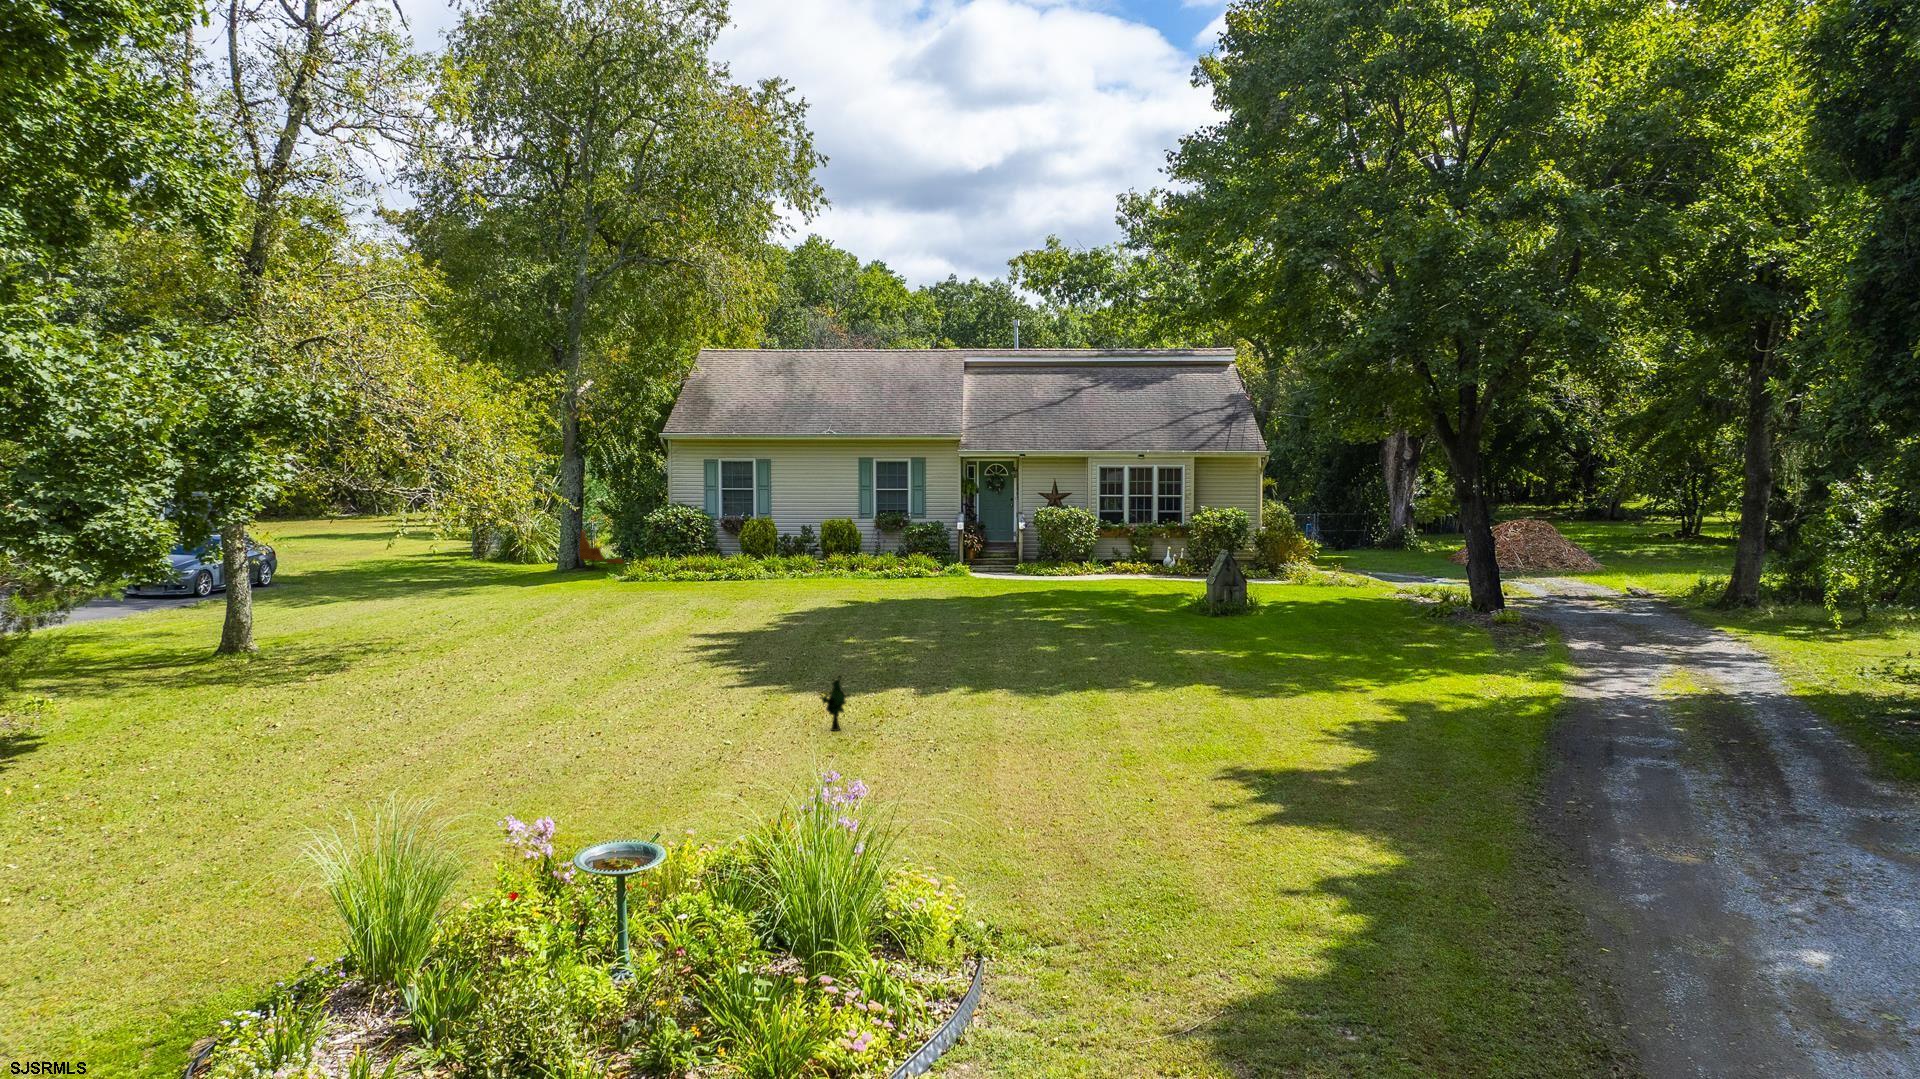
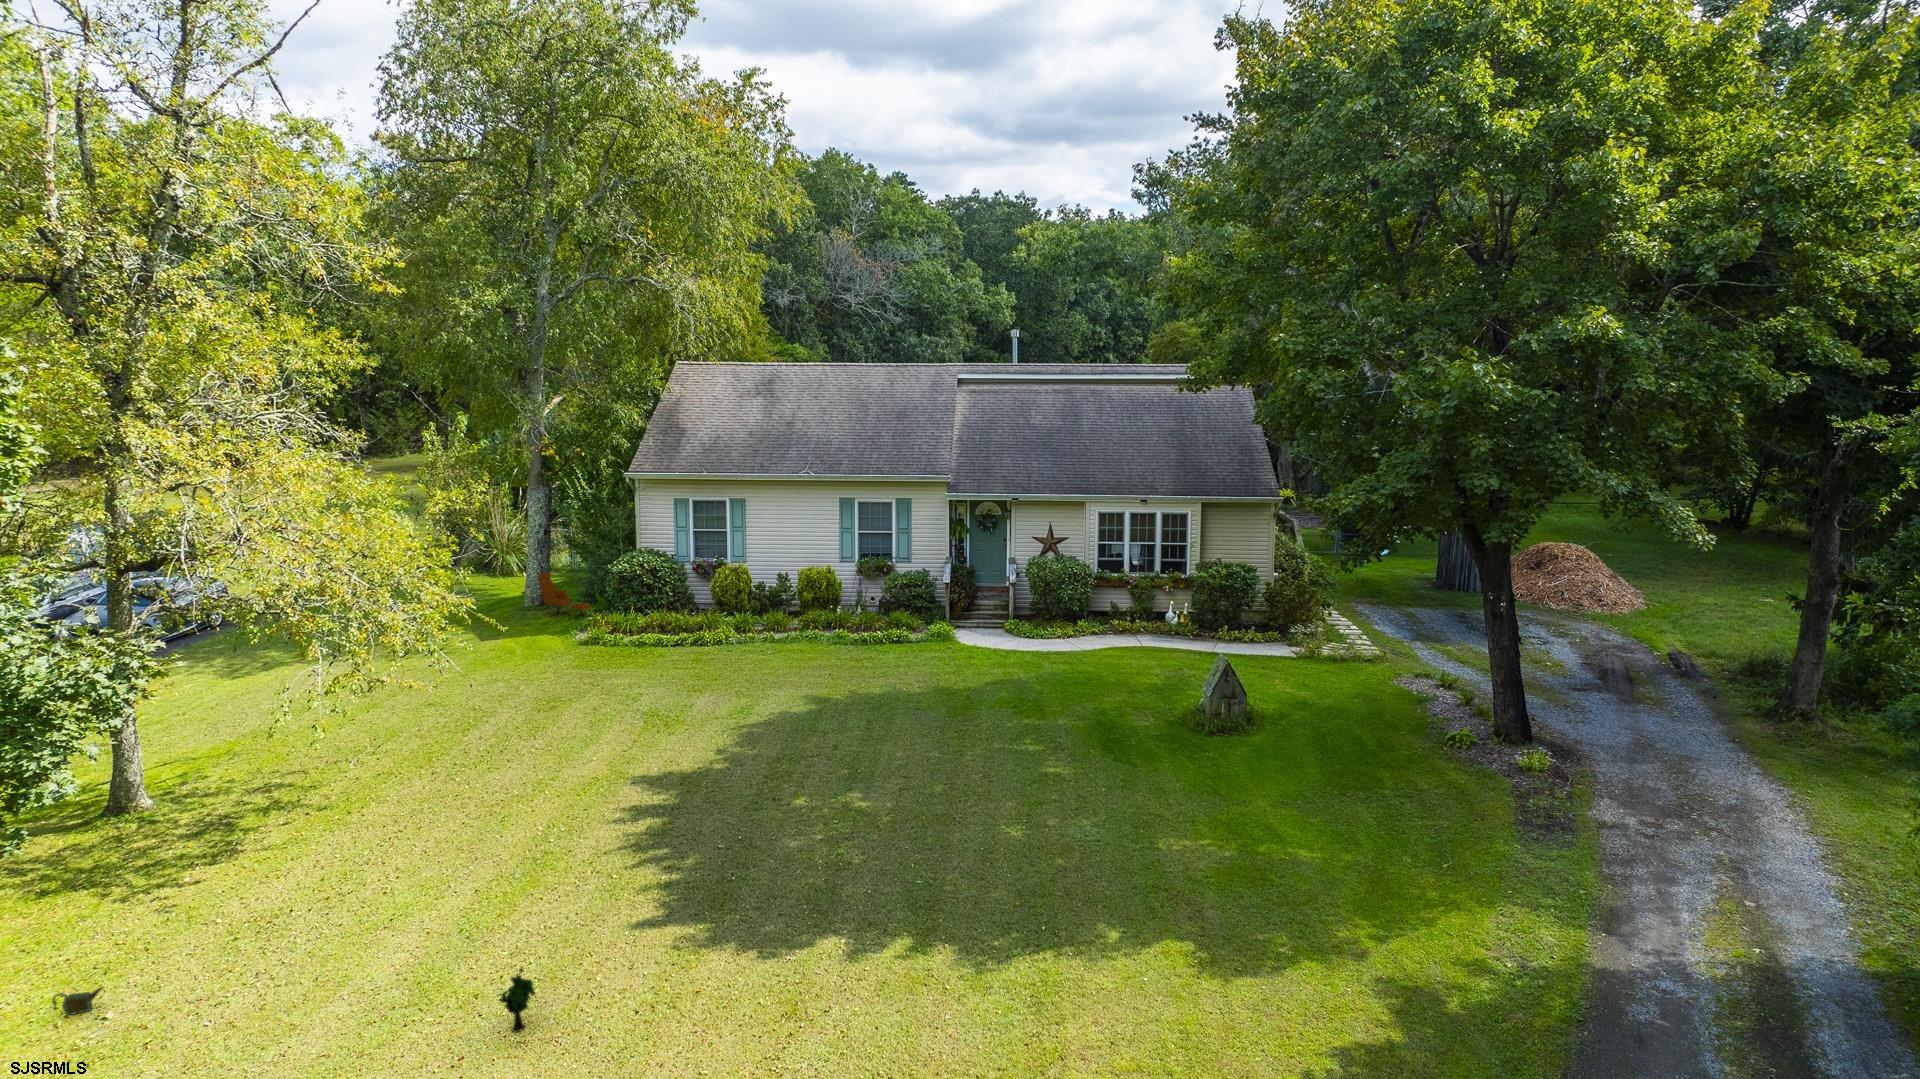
decorative plant: present [821,676,849,731] -> present [499,968,535,1032]
watering can: none [219,719,266,744] -> present [52,986,103,1015]

